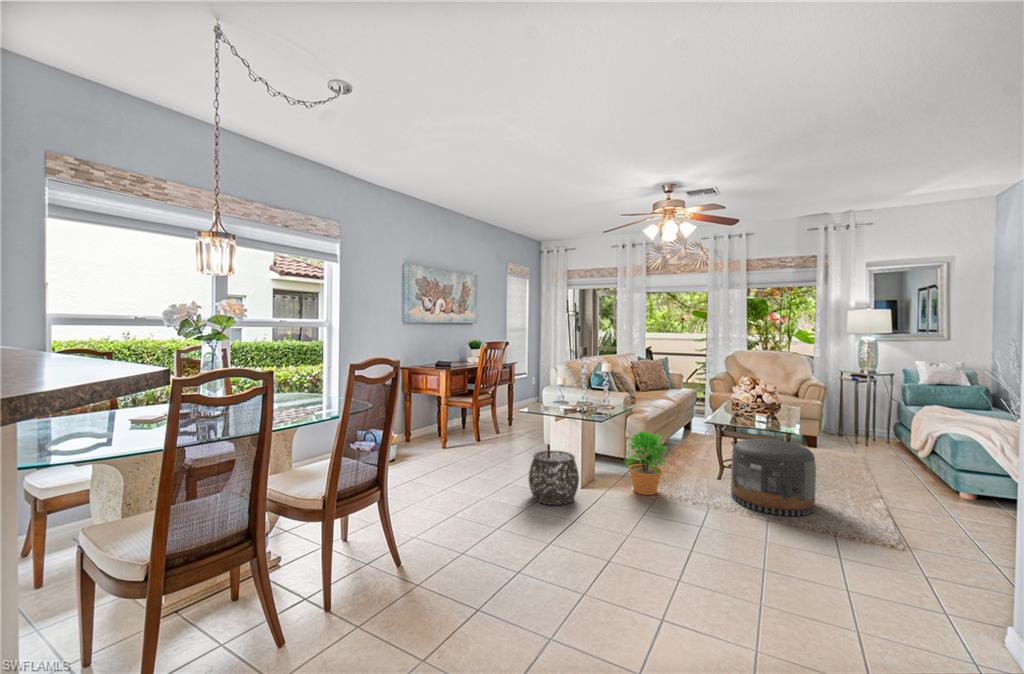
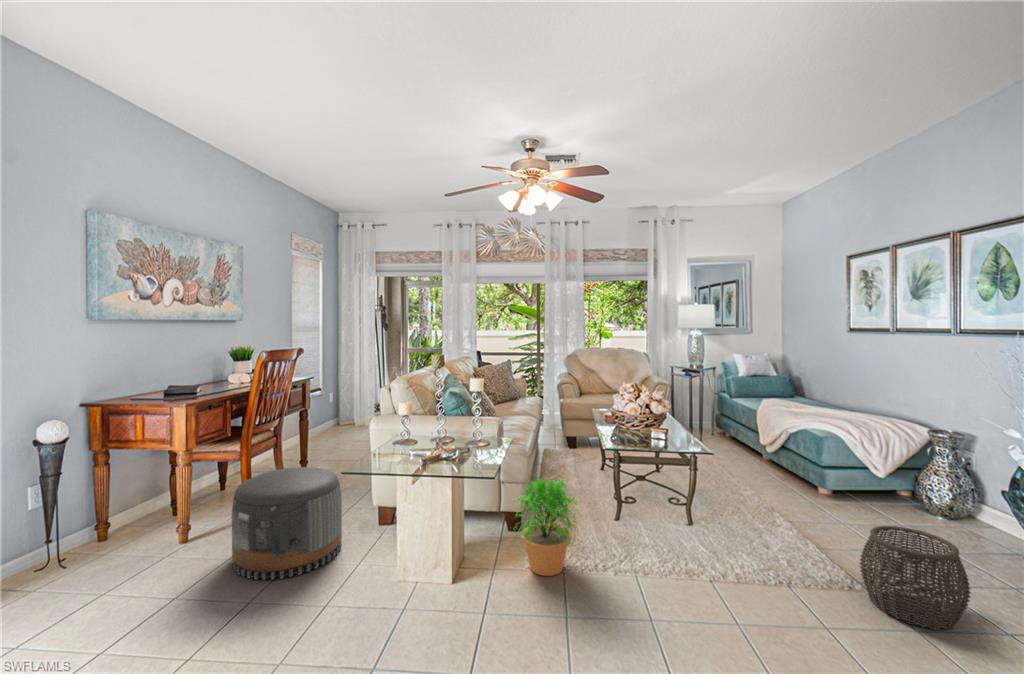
pouf: present [731,439,816,516] -> present [232,467,342,580]
woven basket: present [529,450,579,505] -> present [860,526,971,629]

